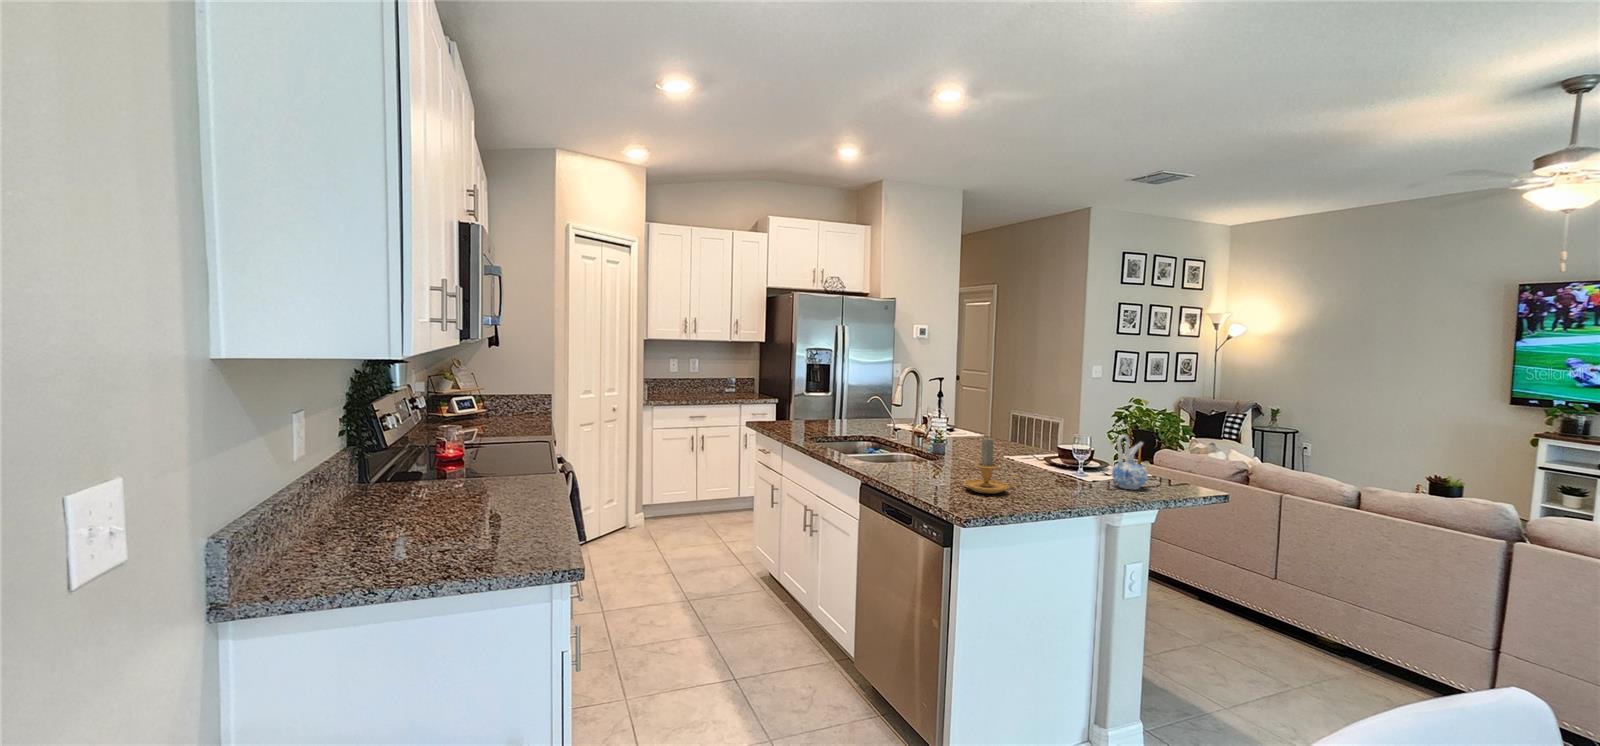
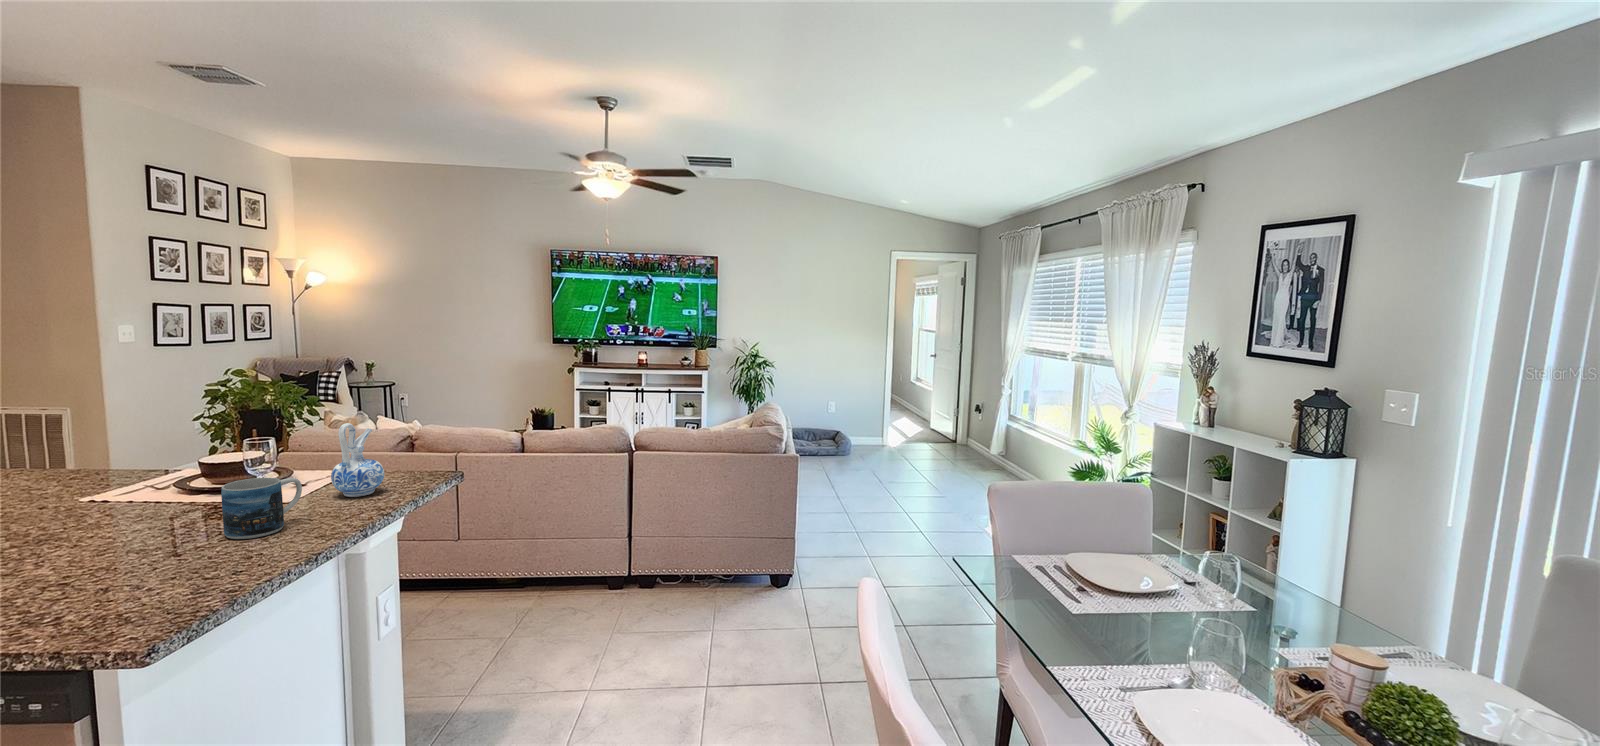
candle: present [964,438,1020,494] -> none [68,474,205,587]
mug: none [1038,456,1084,493] -> present [221,478,302,539]

